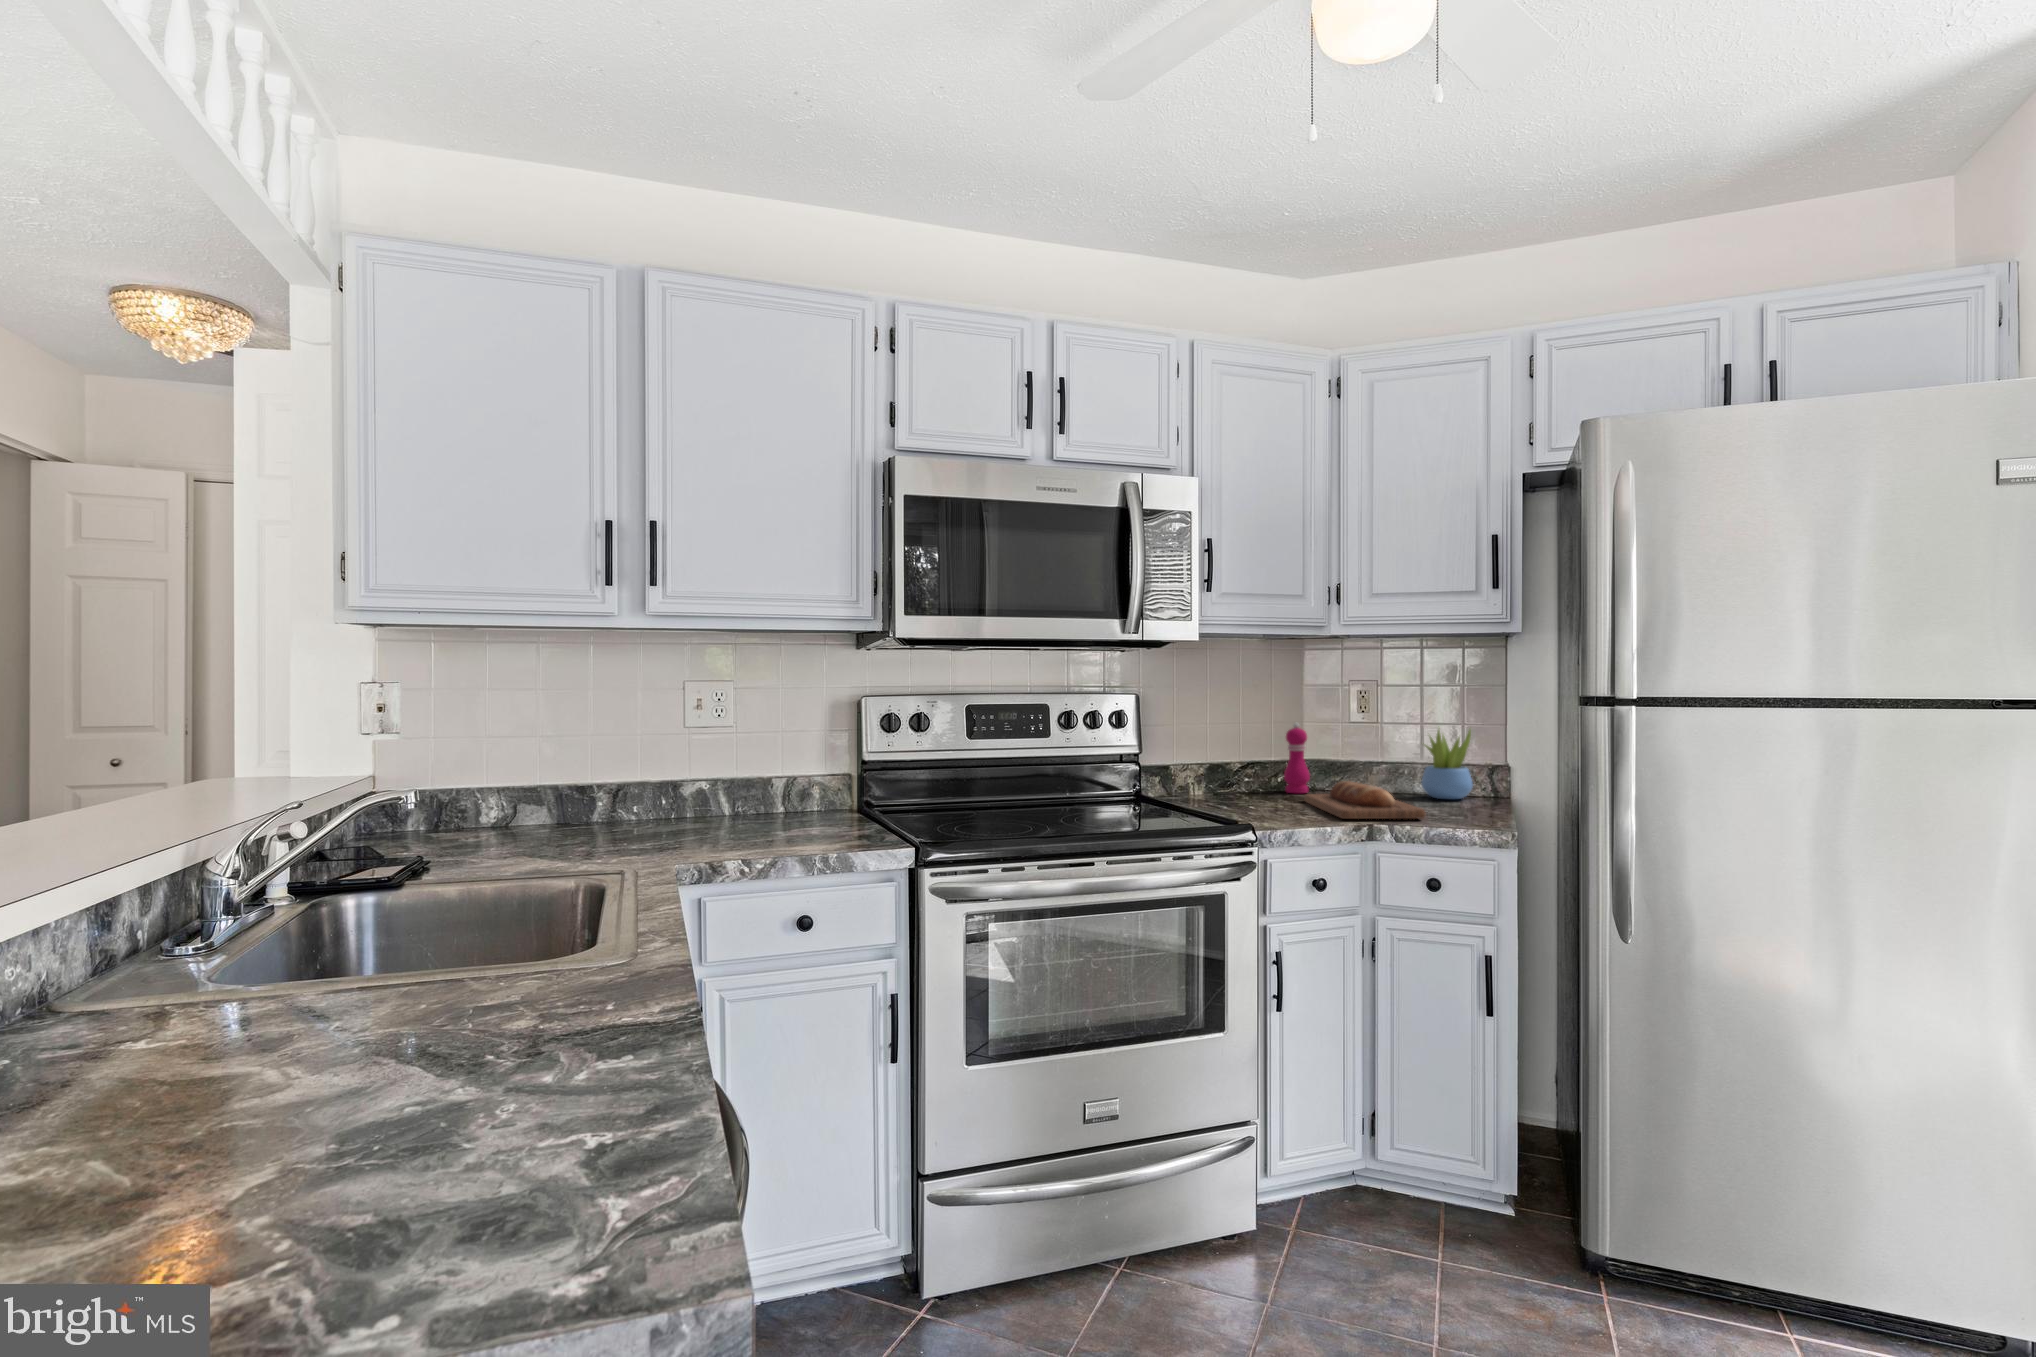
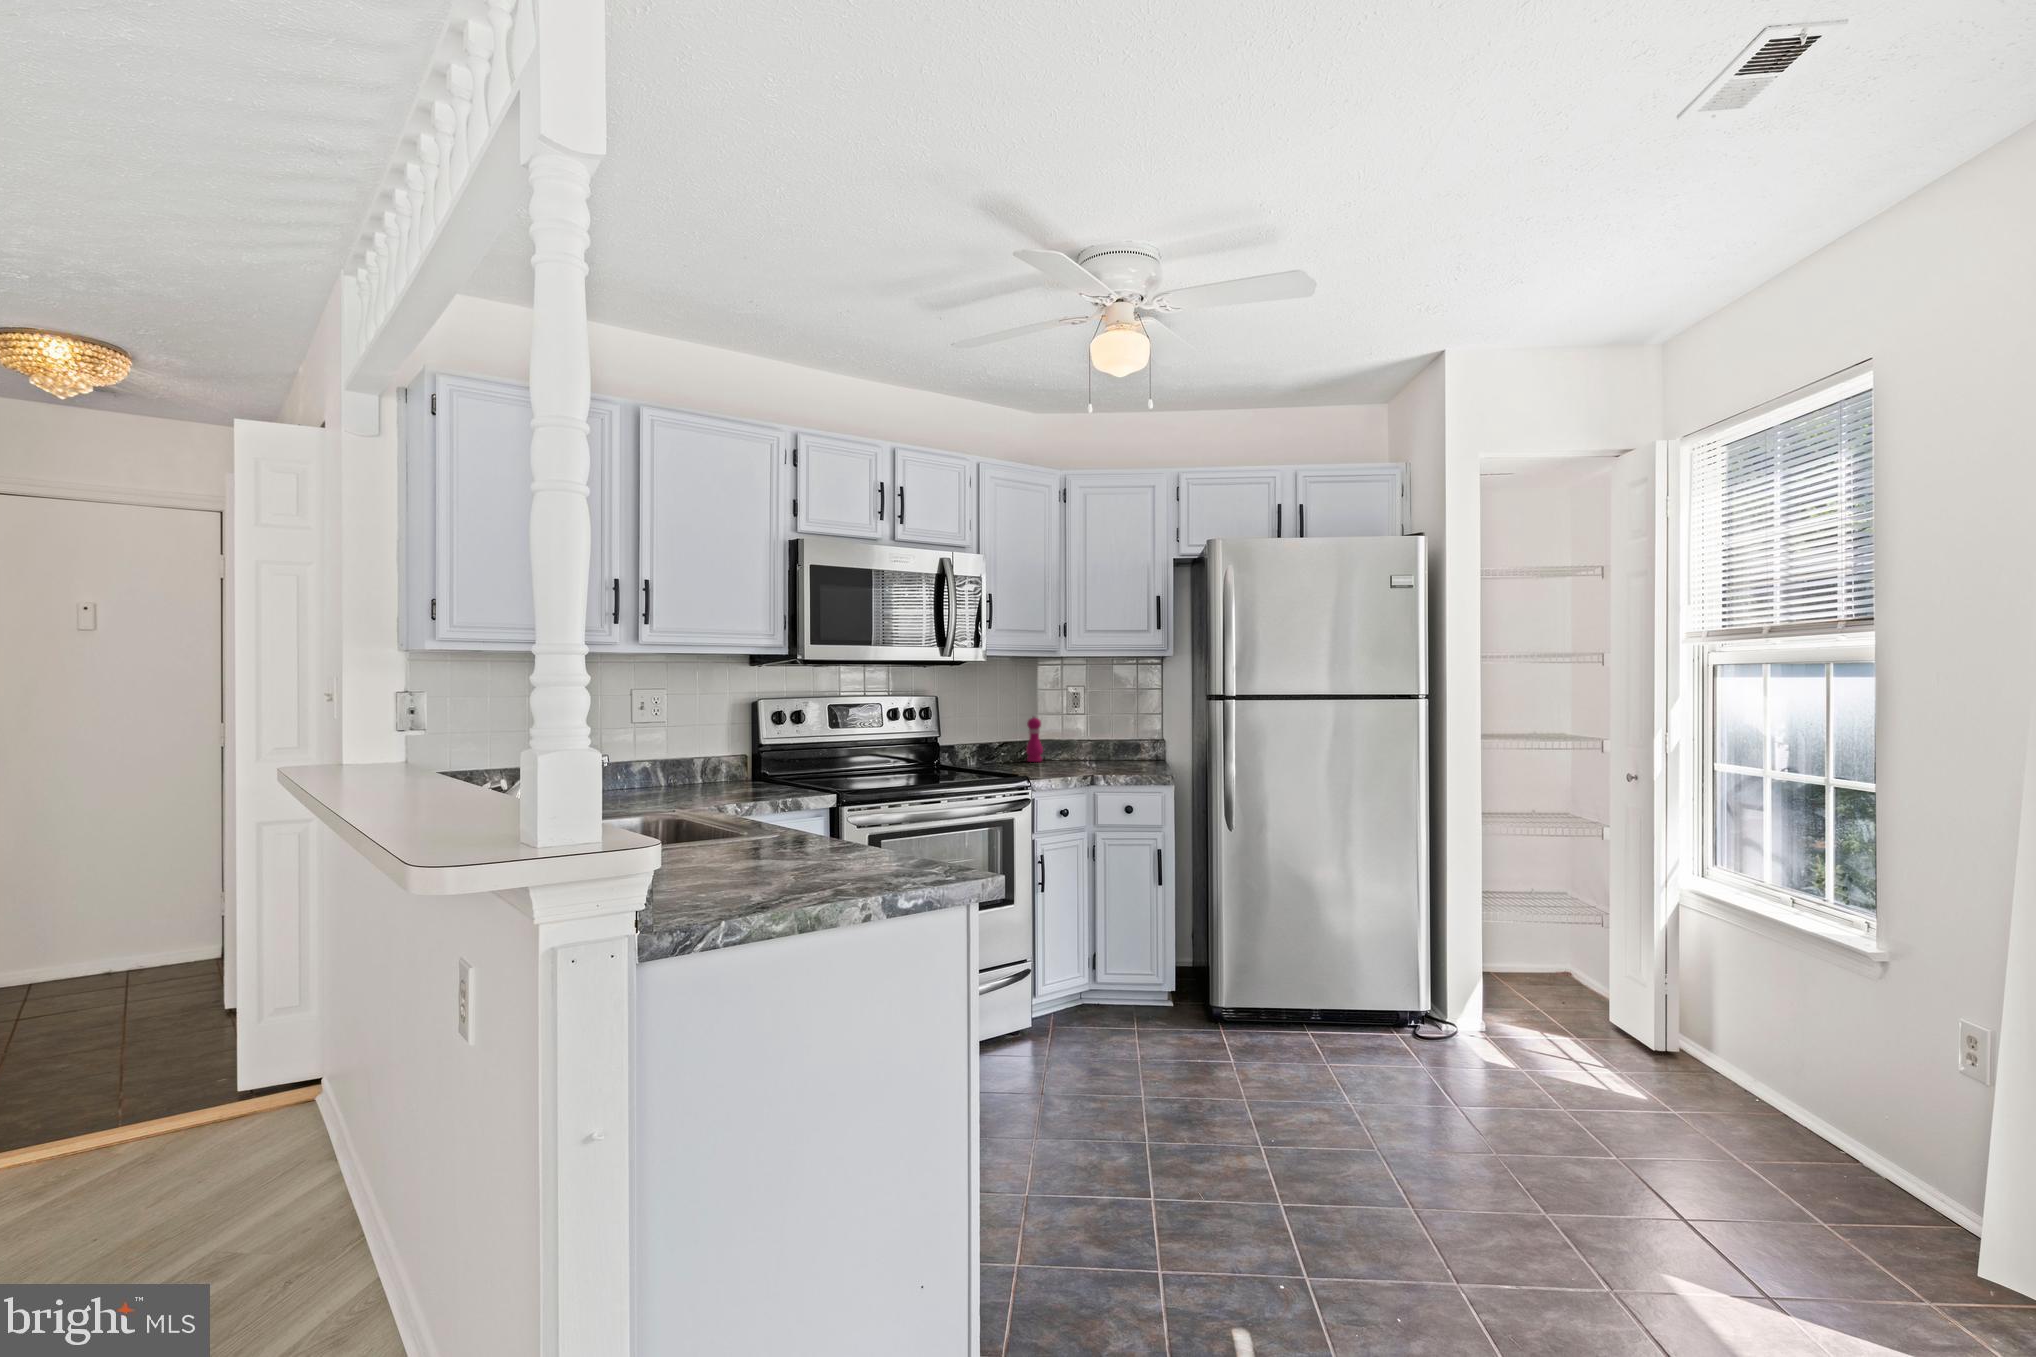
succulent plant: present [1422,730,1473,799] -> none [1112,714,1143,762]
bread loaf: present [1304,781,1425,819] -> none [1043,751,1122,773]

